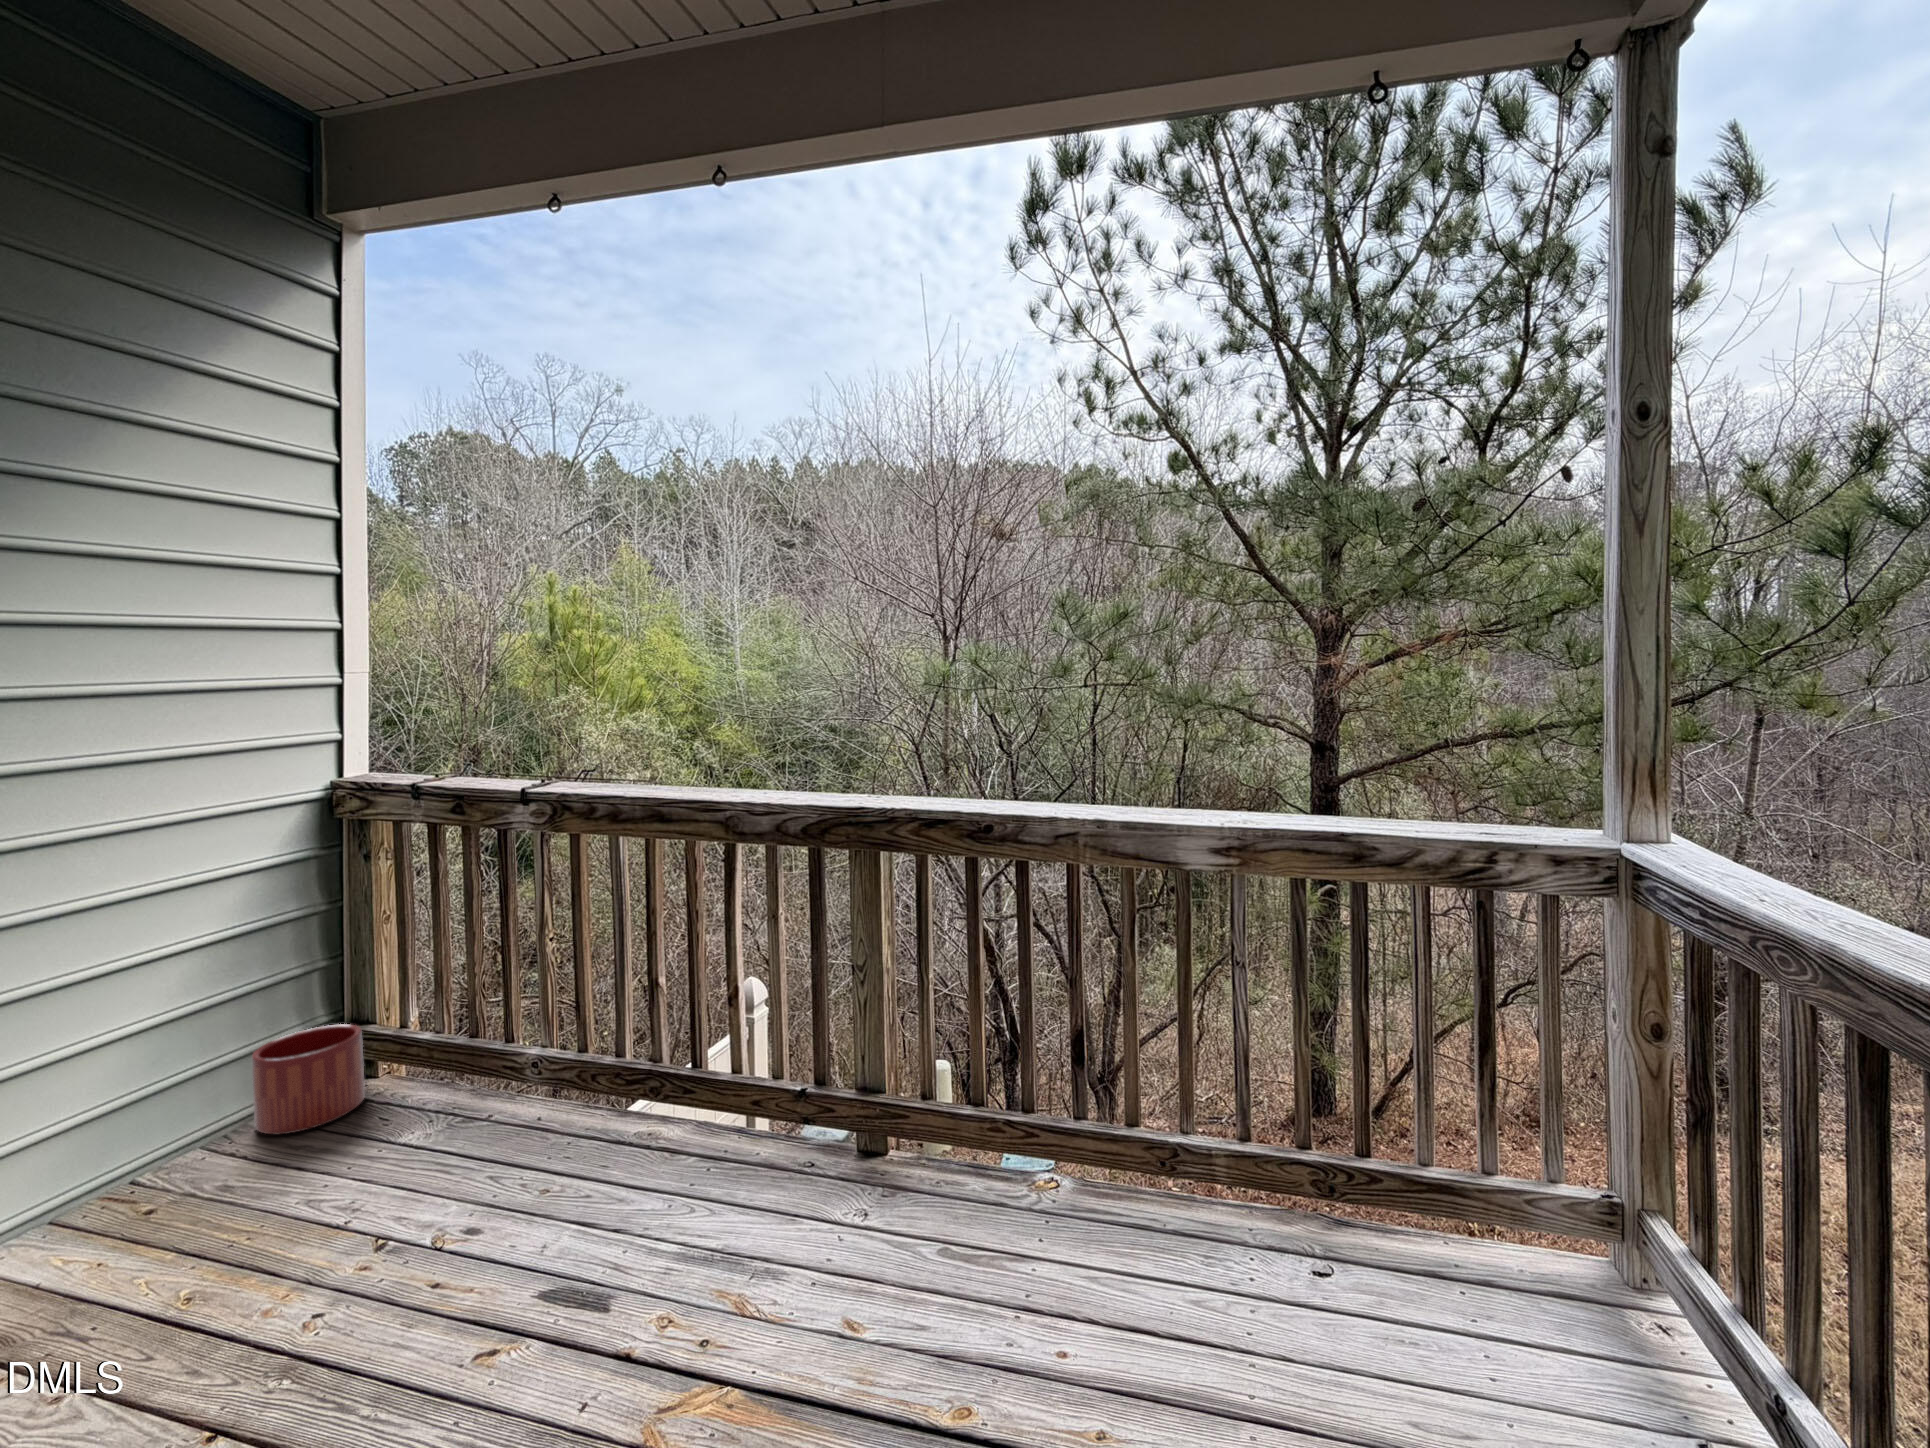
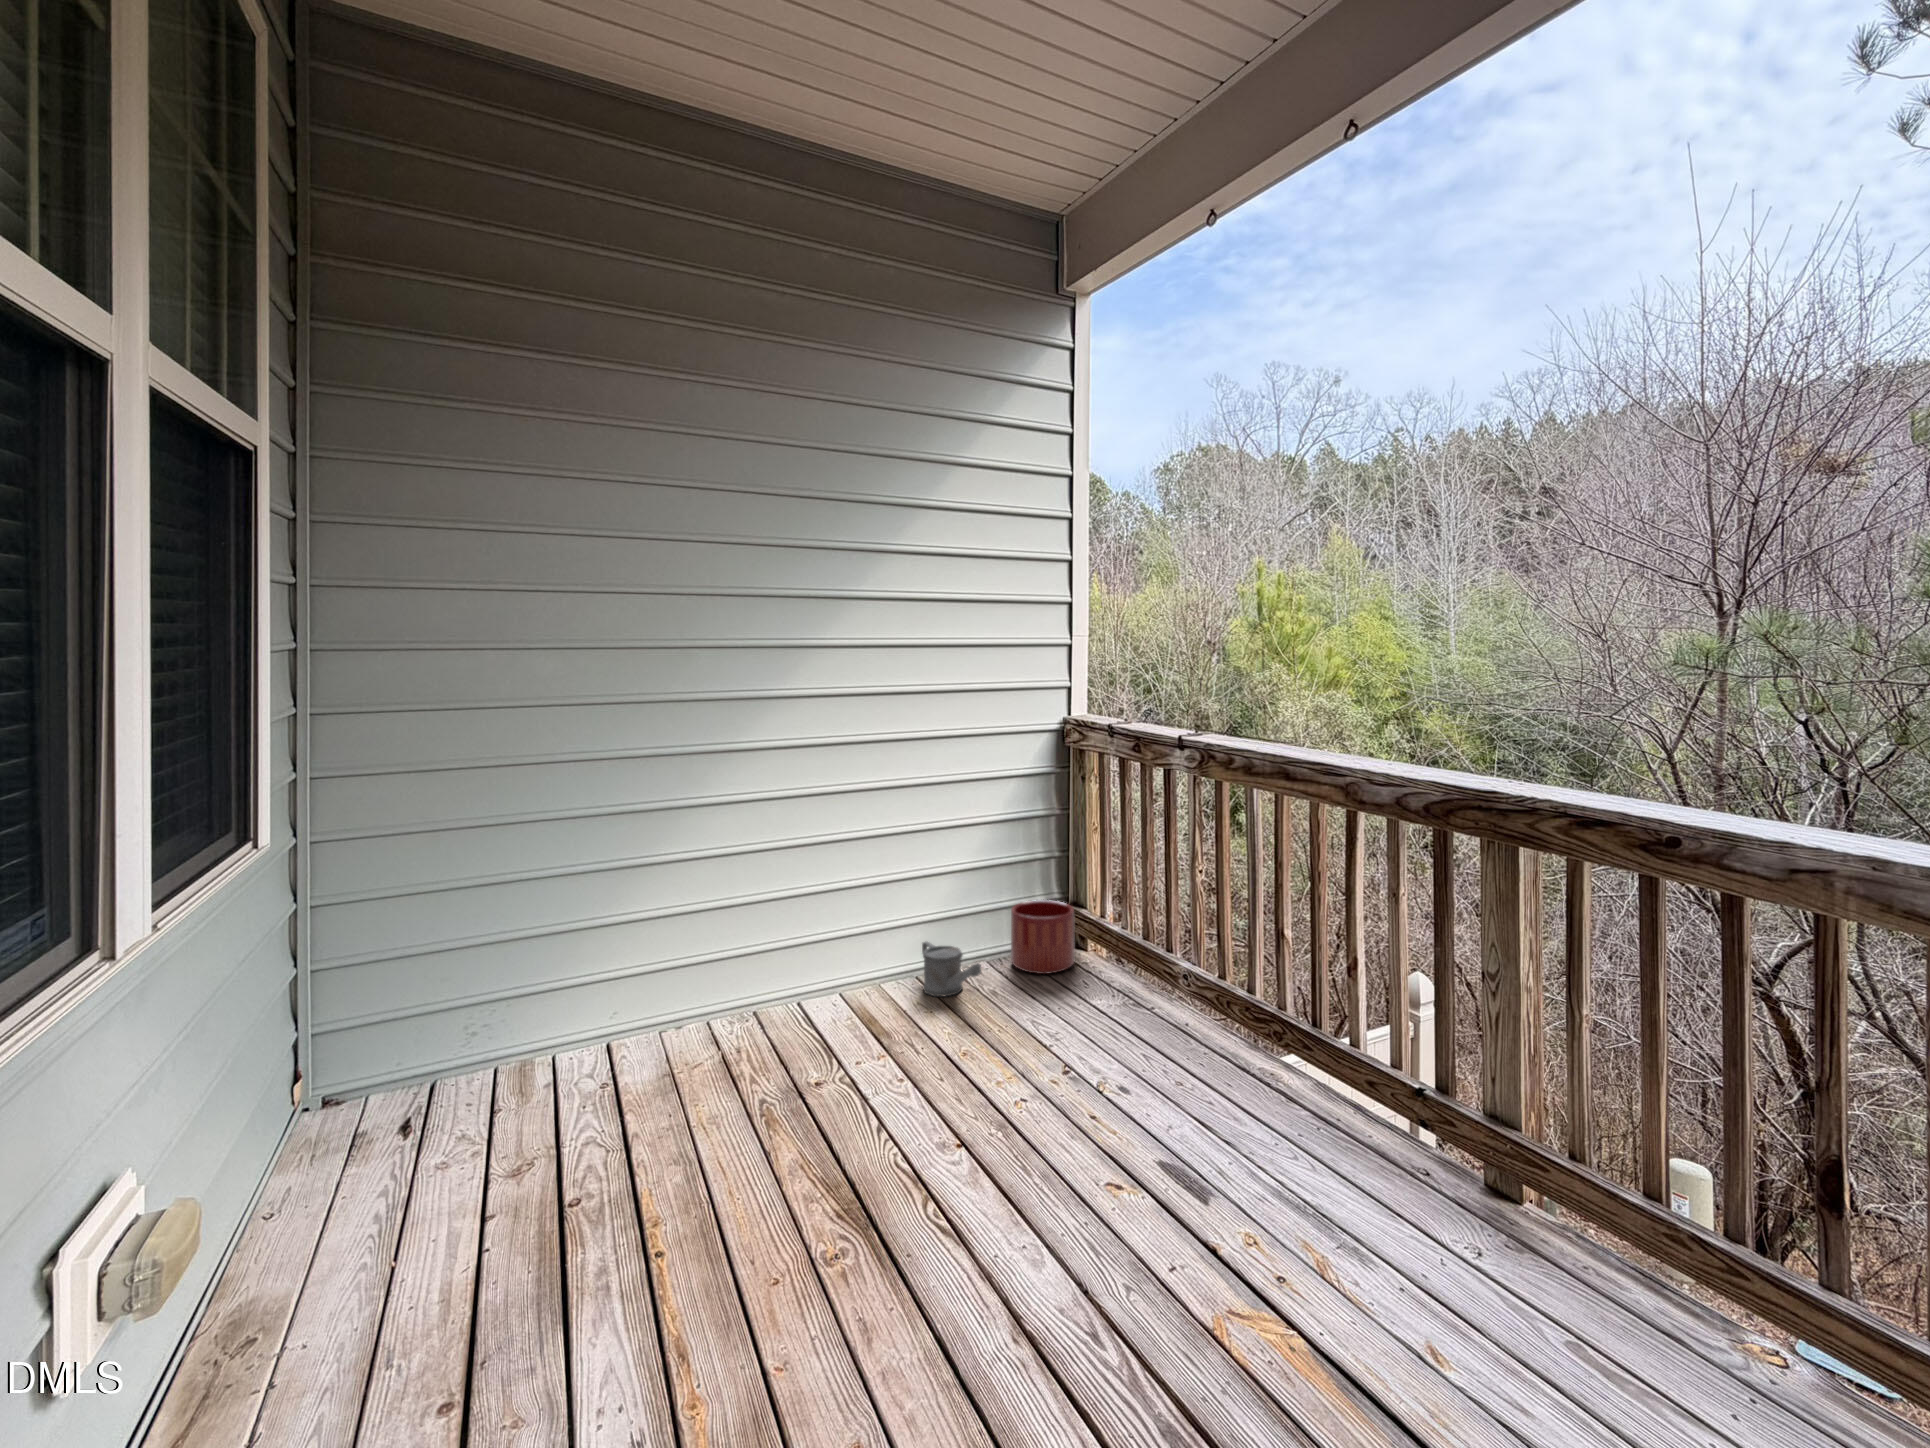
watering can: none [72,1139,209,1231] -> present [922,942,981,996]

